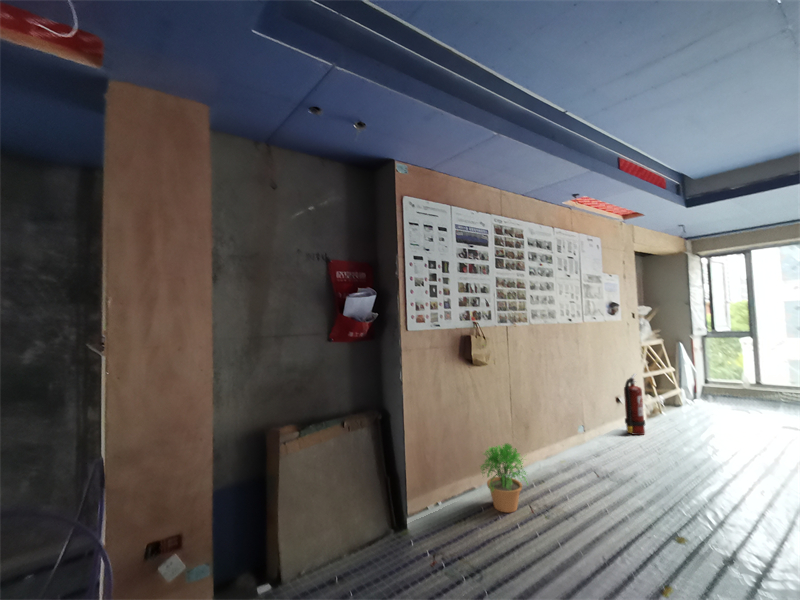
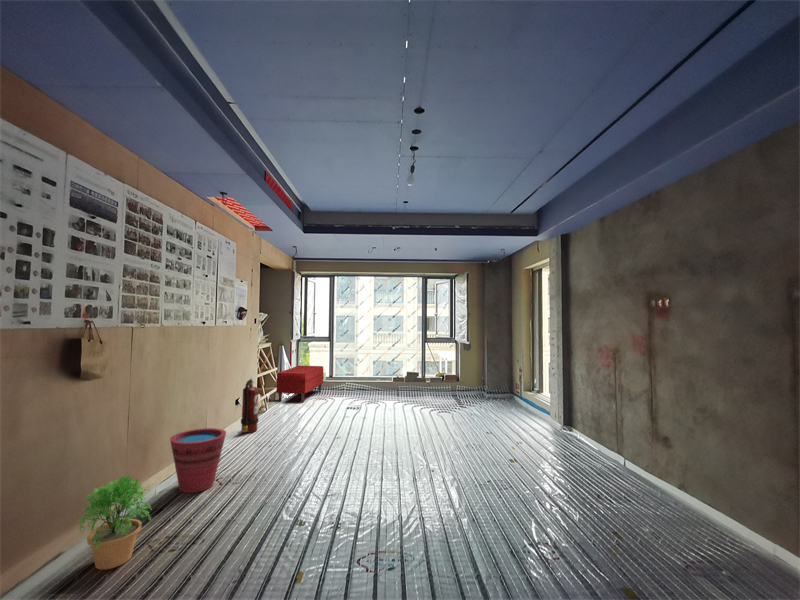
bench: none [673,367,749,414] -> present [276,366,324,403]
bucket: none [547,419,598,478] -> present [170,428,226,493]

